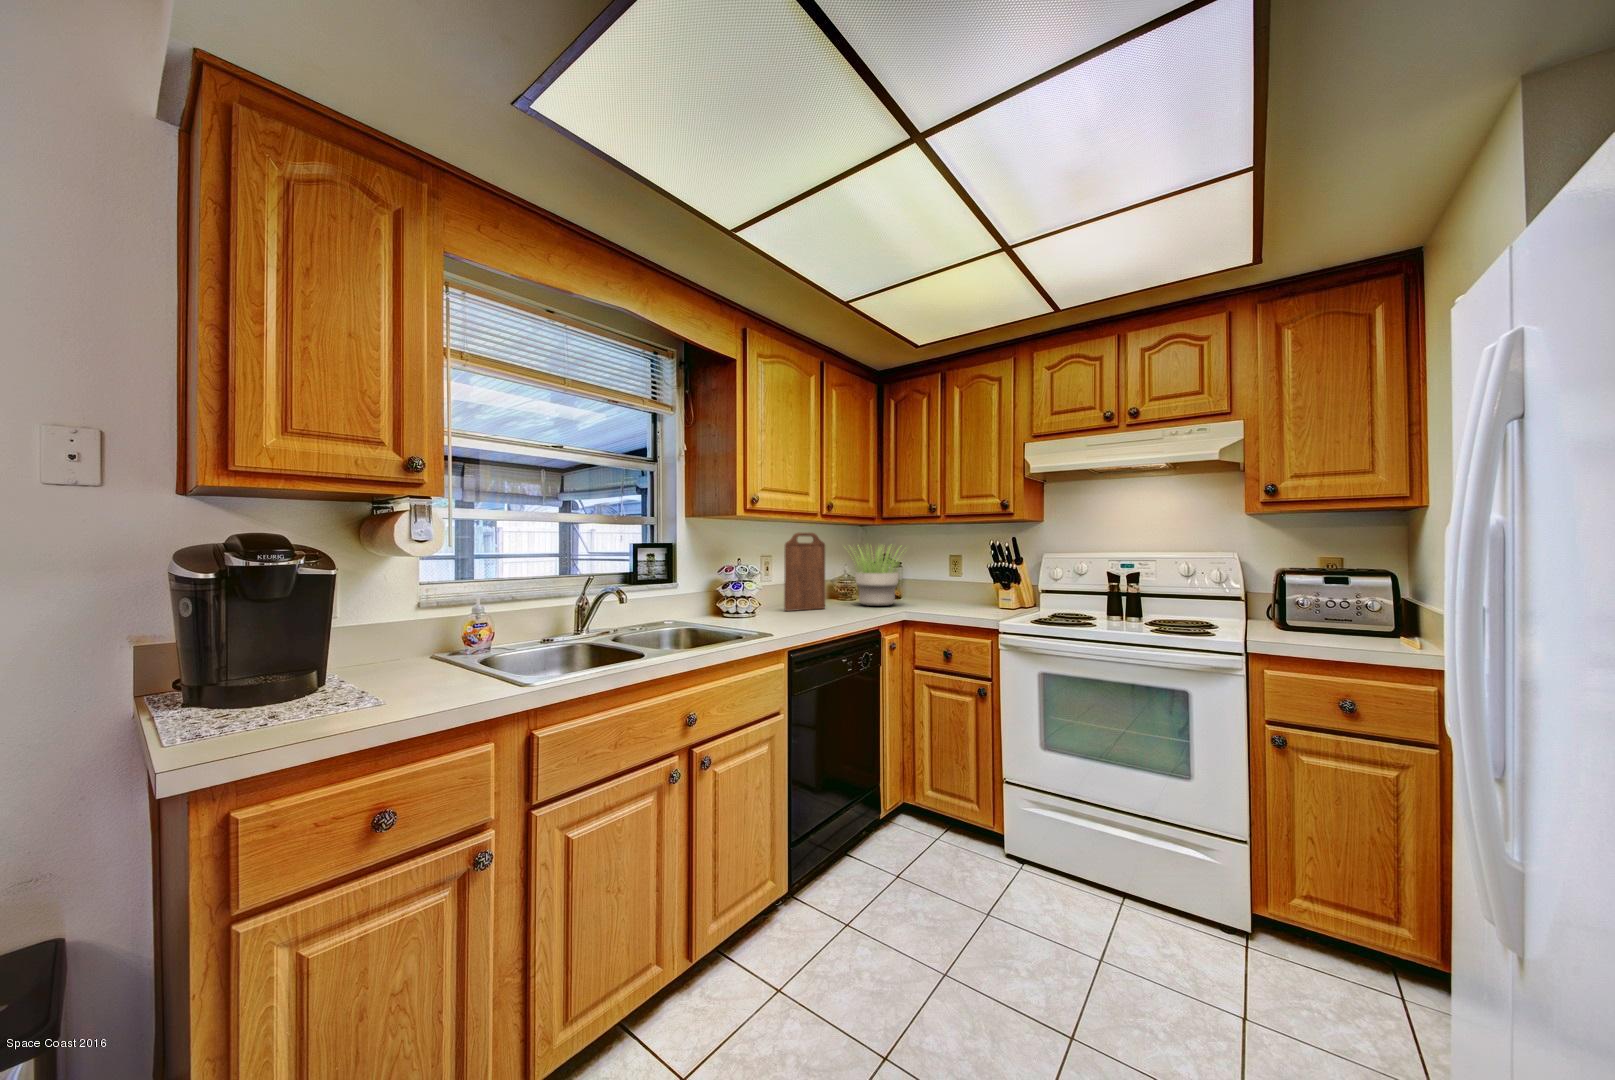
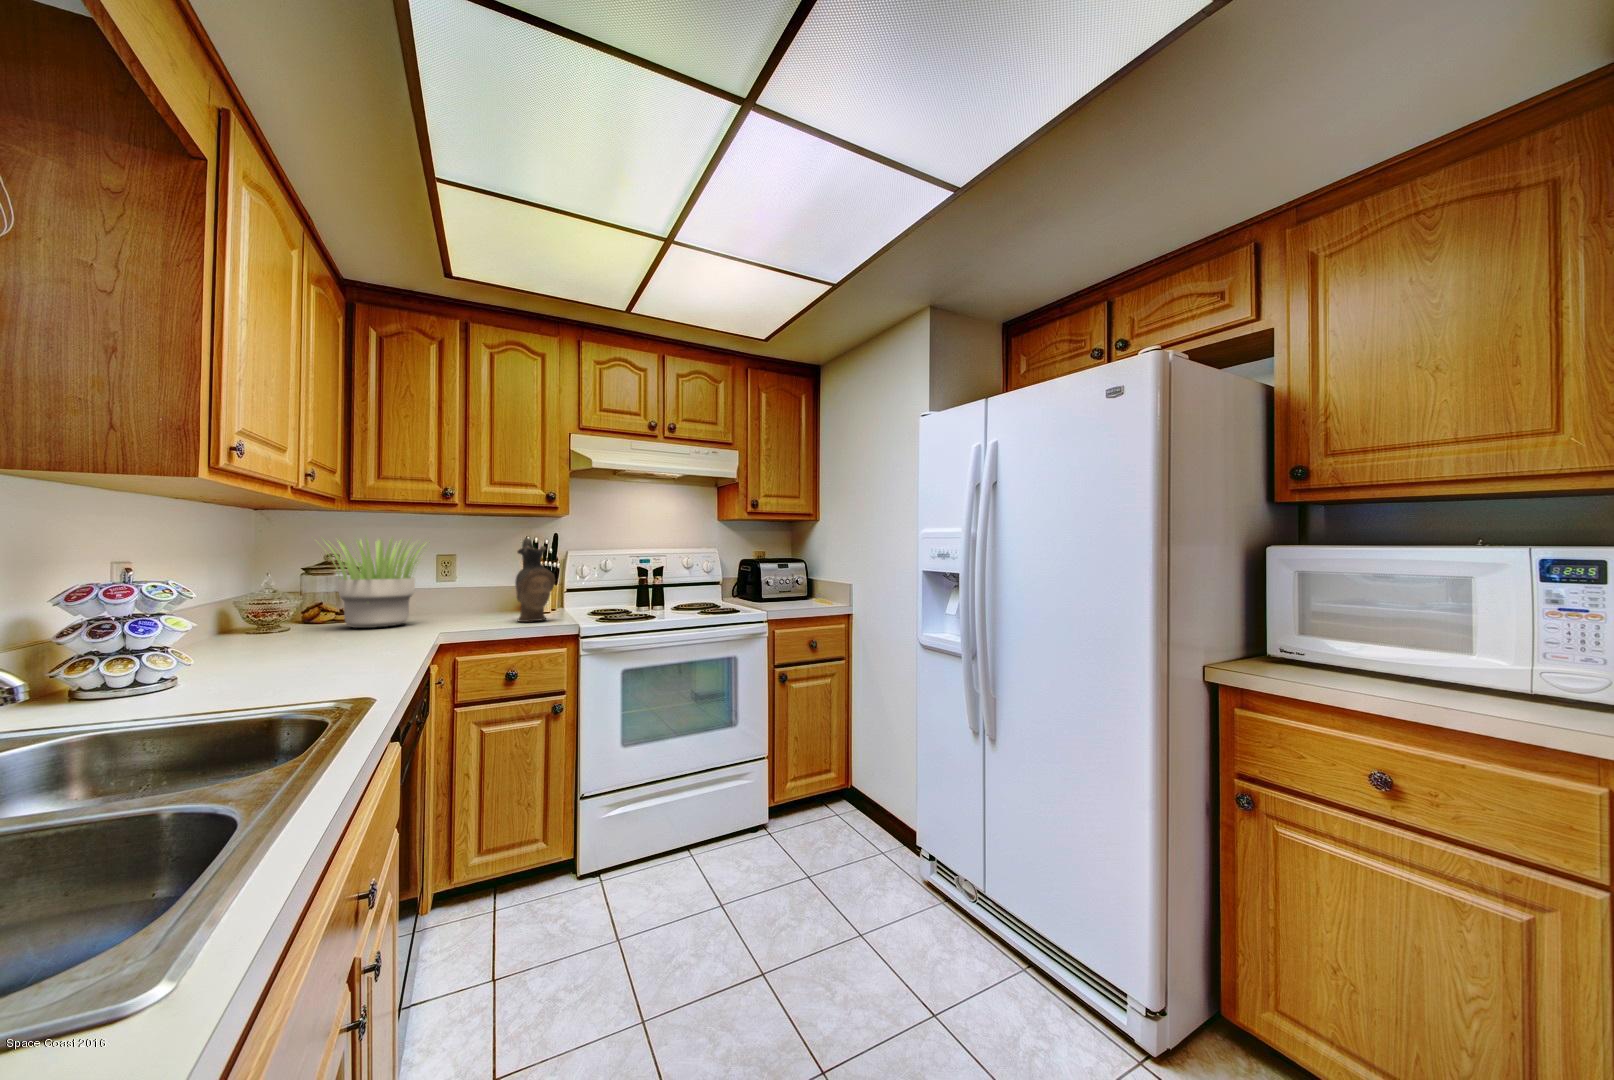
cutting board: present [784,533,825,611] -> none [255,512,320,649]
ceramic pitcher: none [942,544,972,615] -> present [515,538,555,622]

